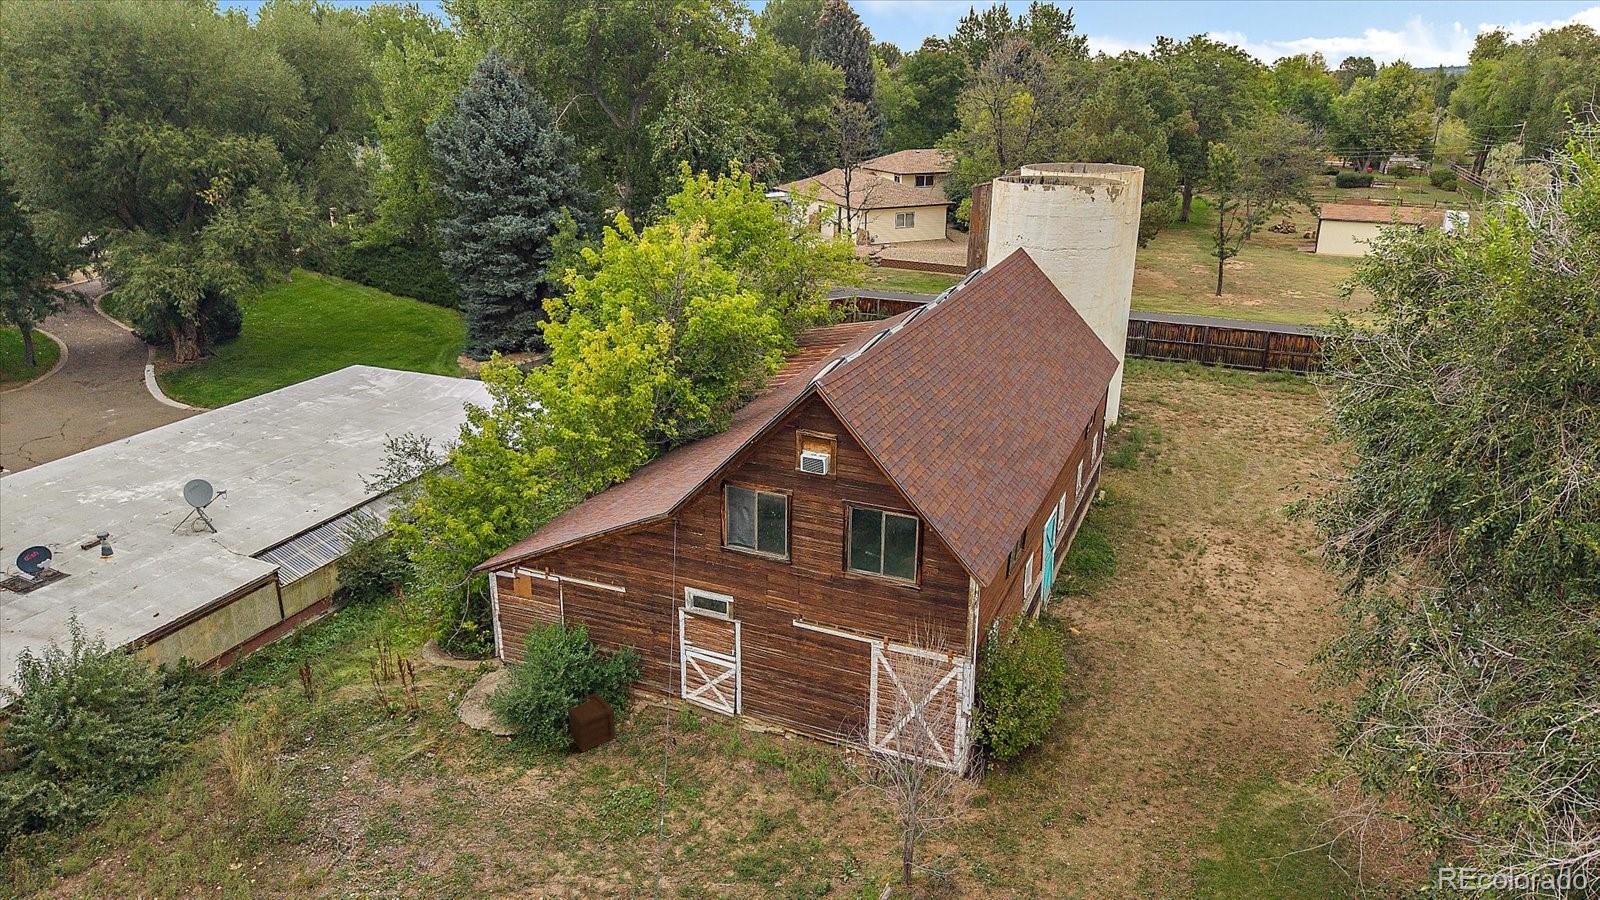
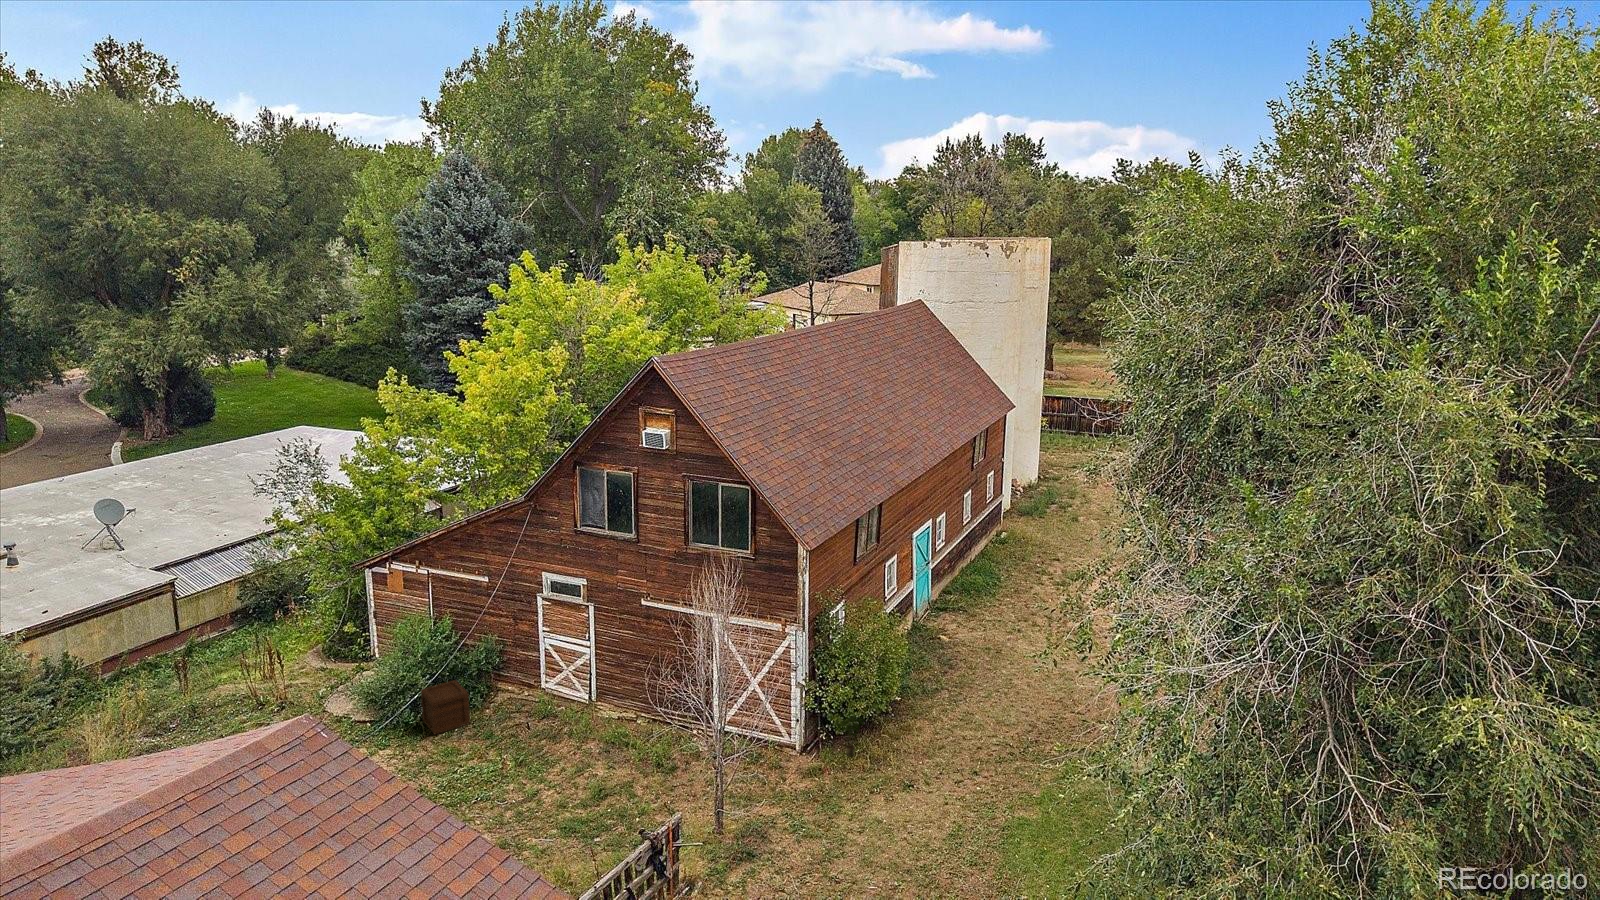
potted plant: none [997,733,1027,782] -> present [834,711,863,756]

